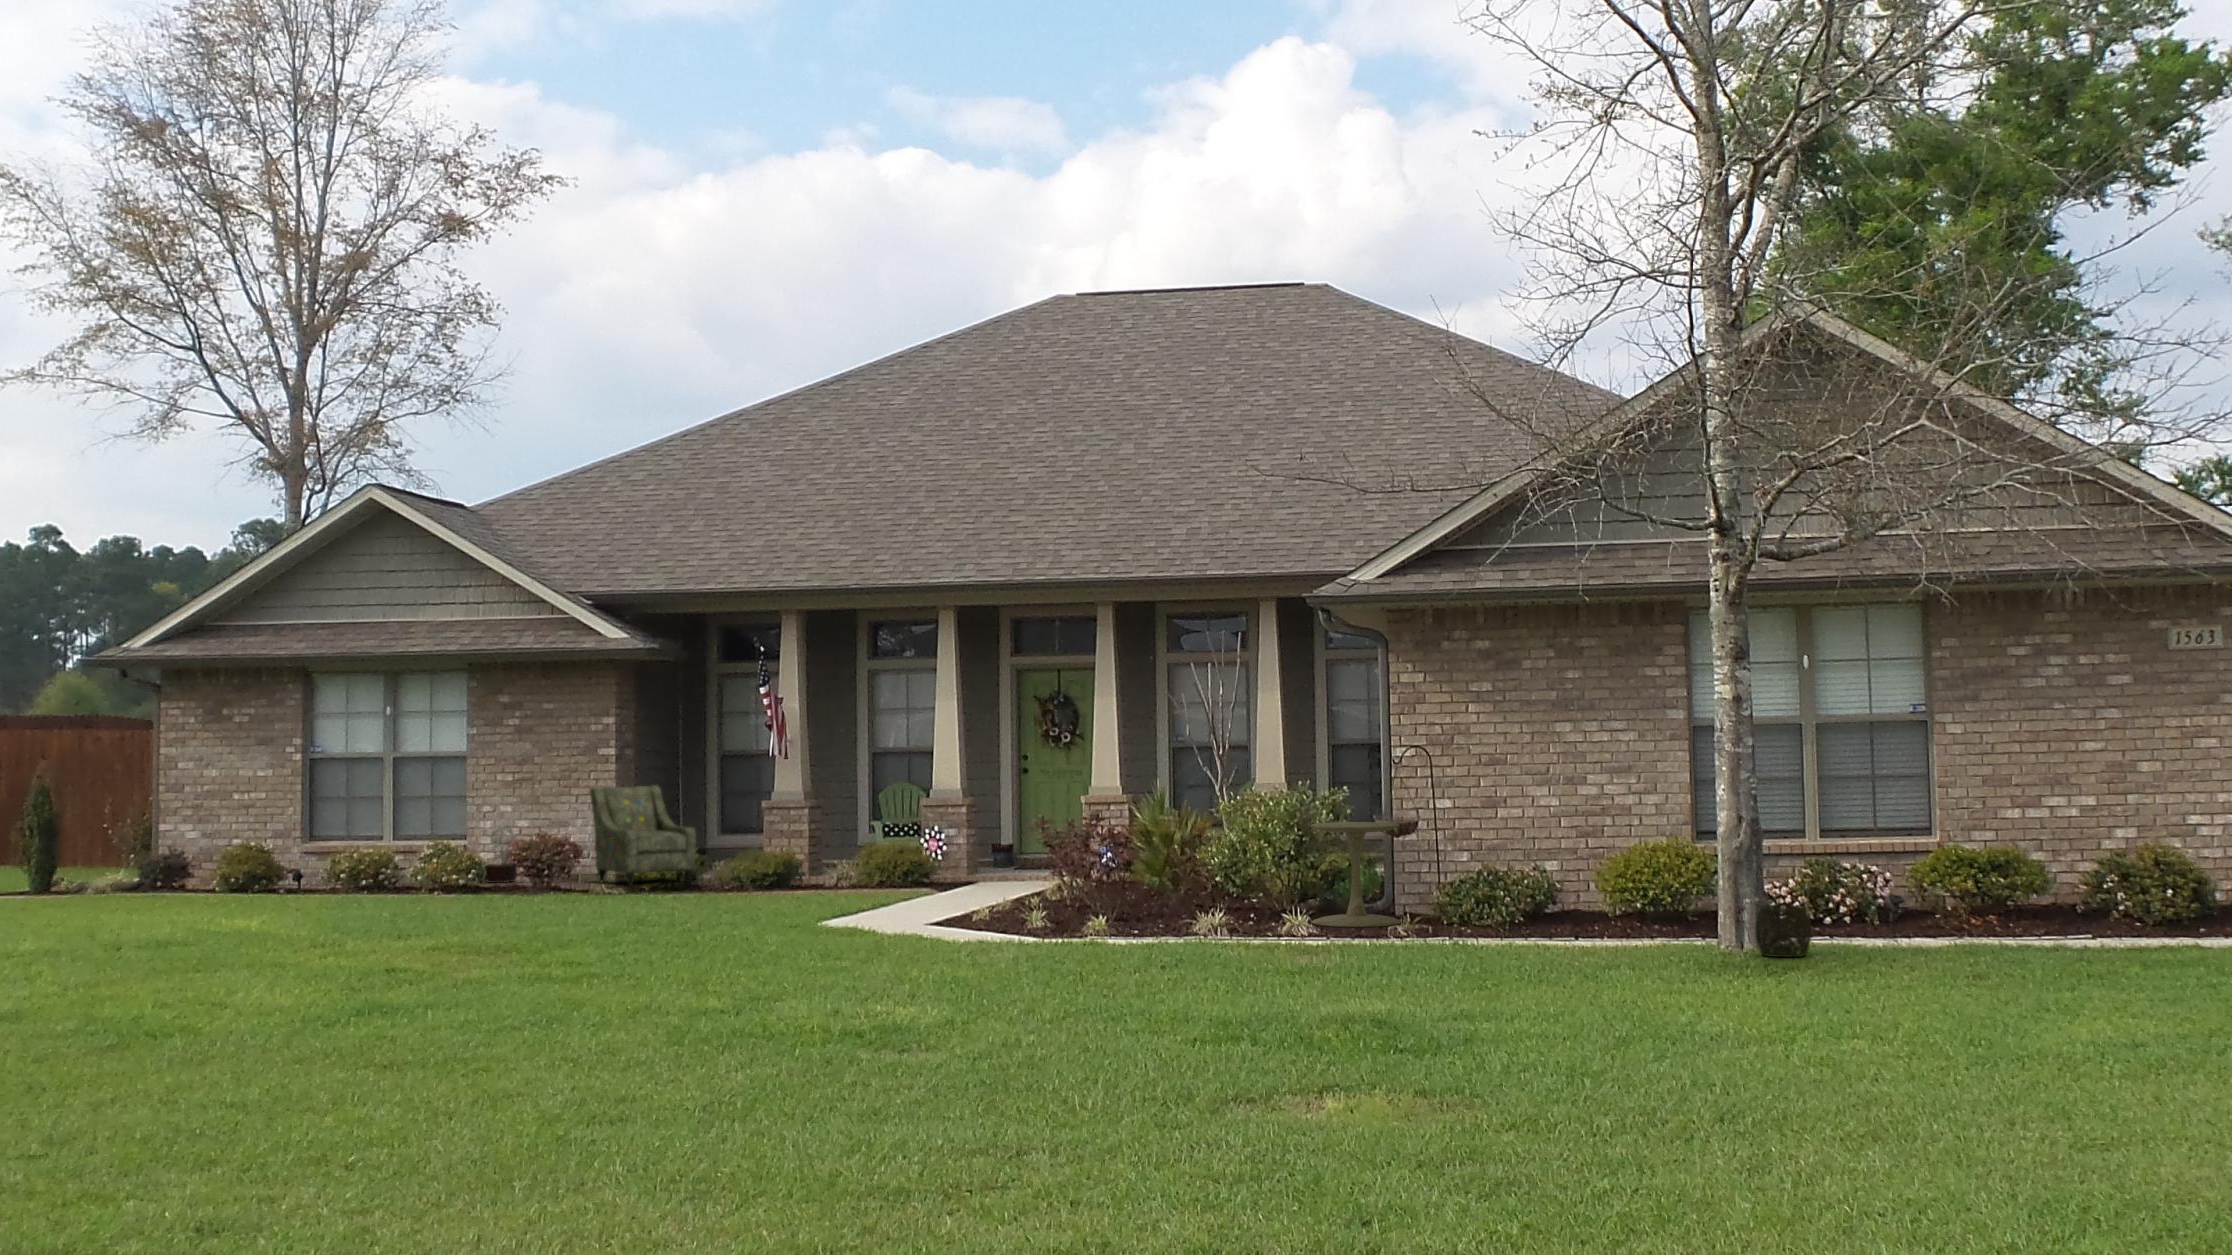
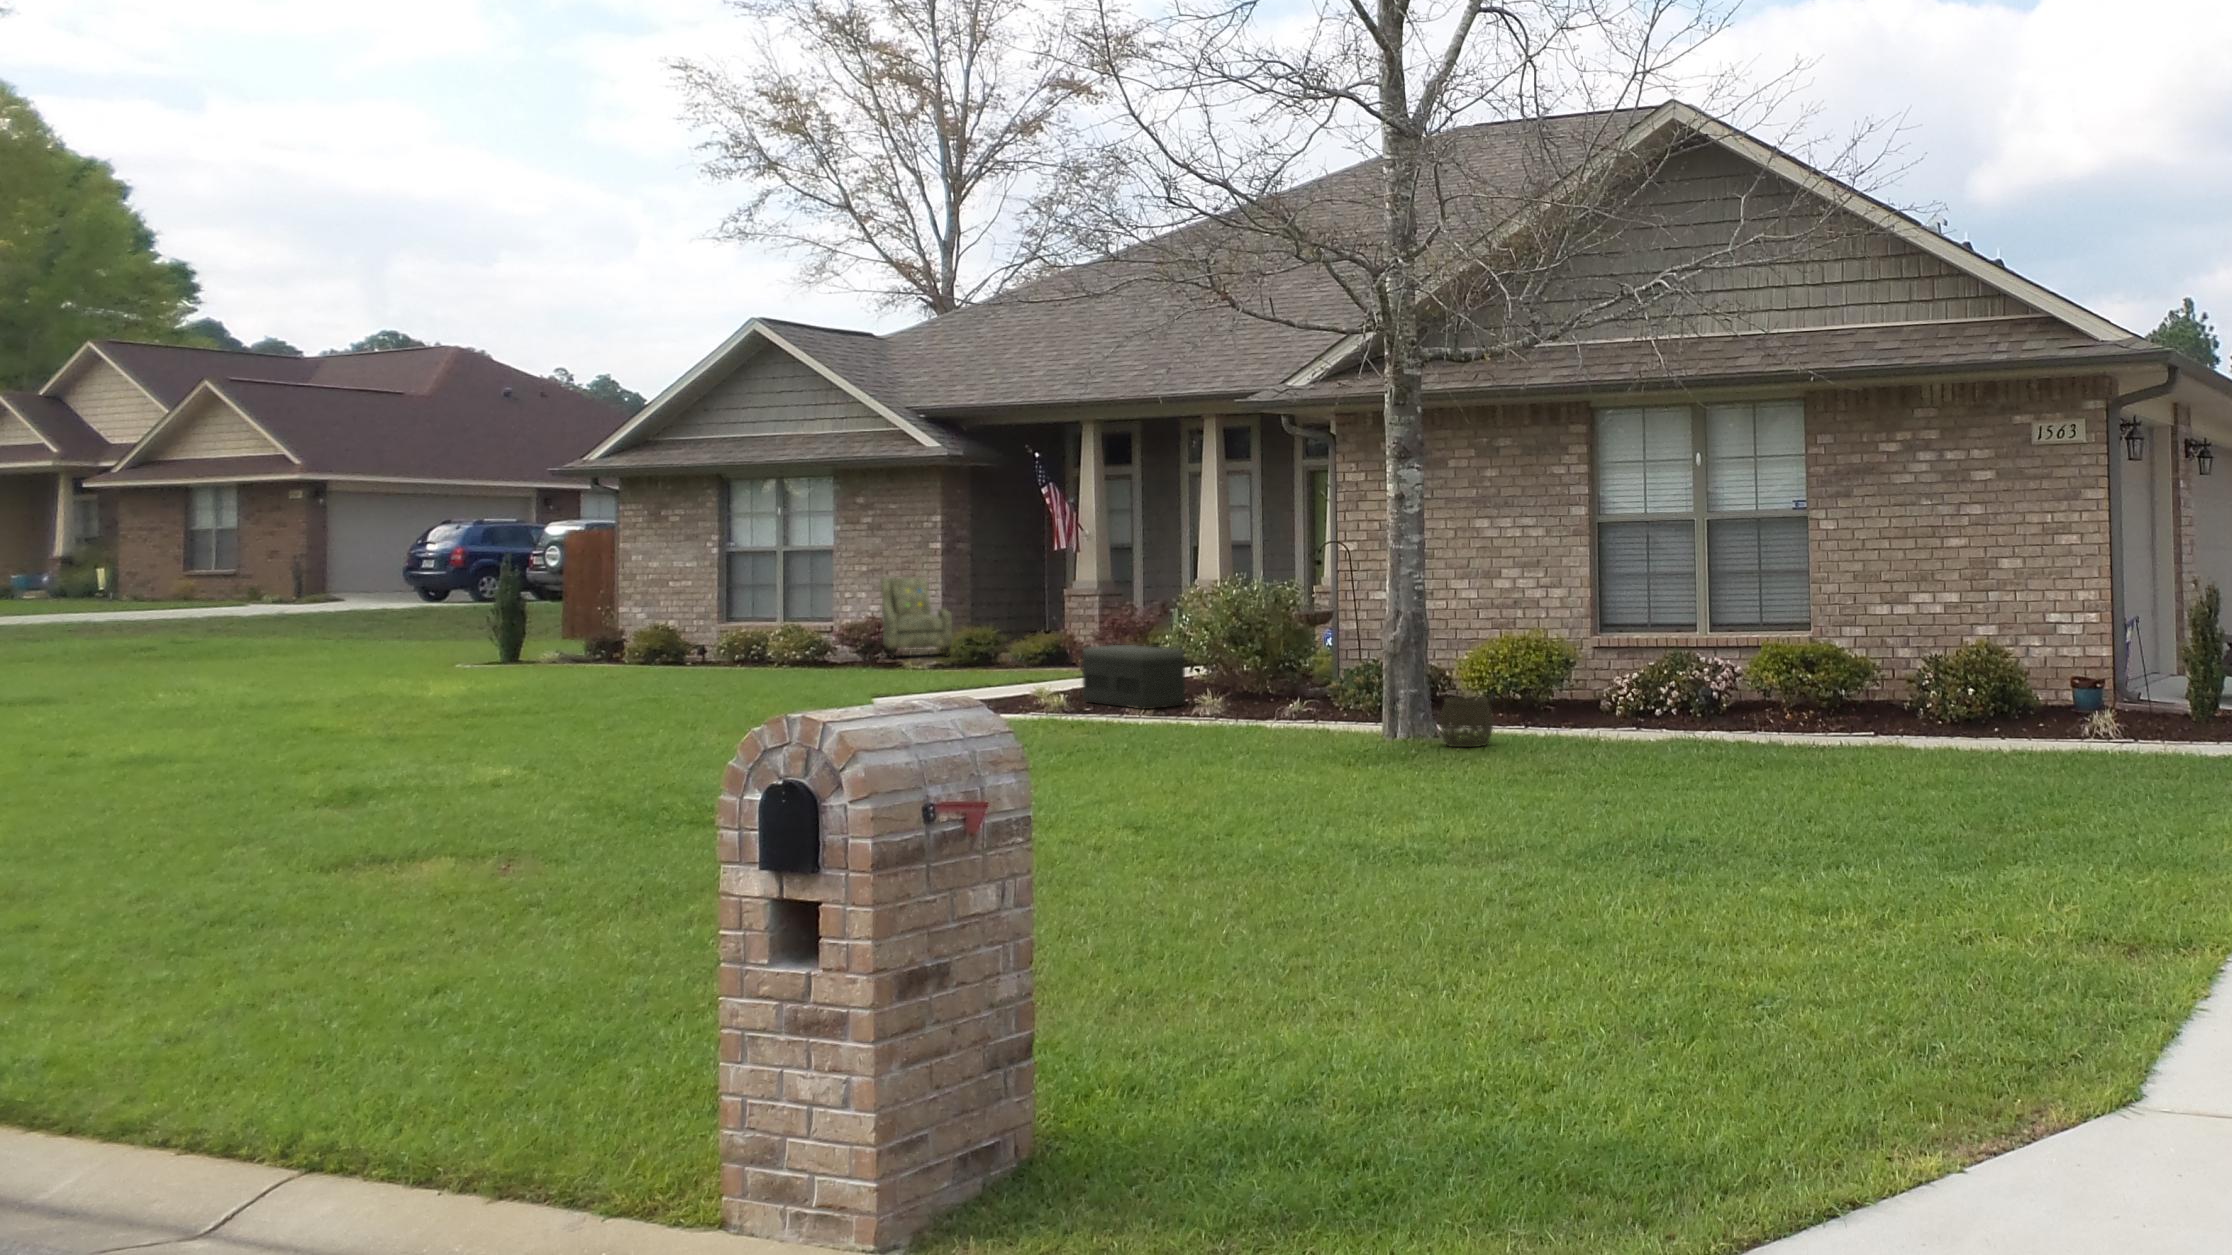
pedestal table: present [1311,822,1401,927] -> none [1222,613,1304,708]
decorative plant: present [485,828,517,883] -> none [809,609,837,655]
storage bench: none [1137,860,1276,931] -> present [1082,645,1185,709]

